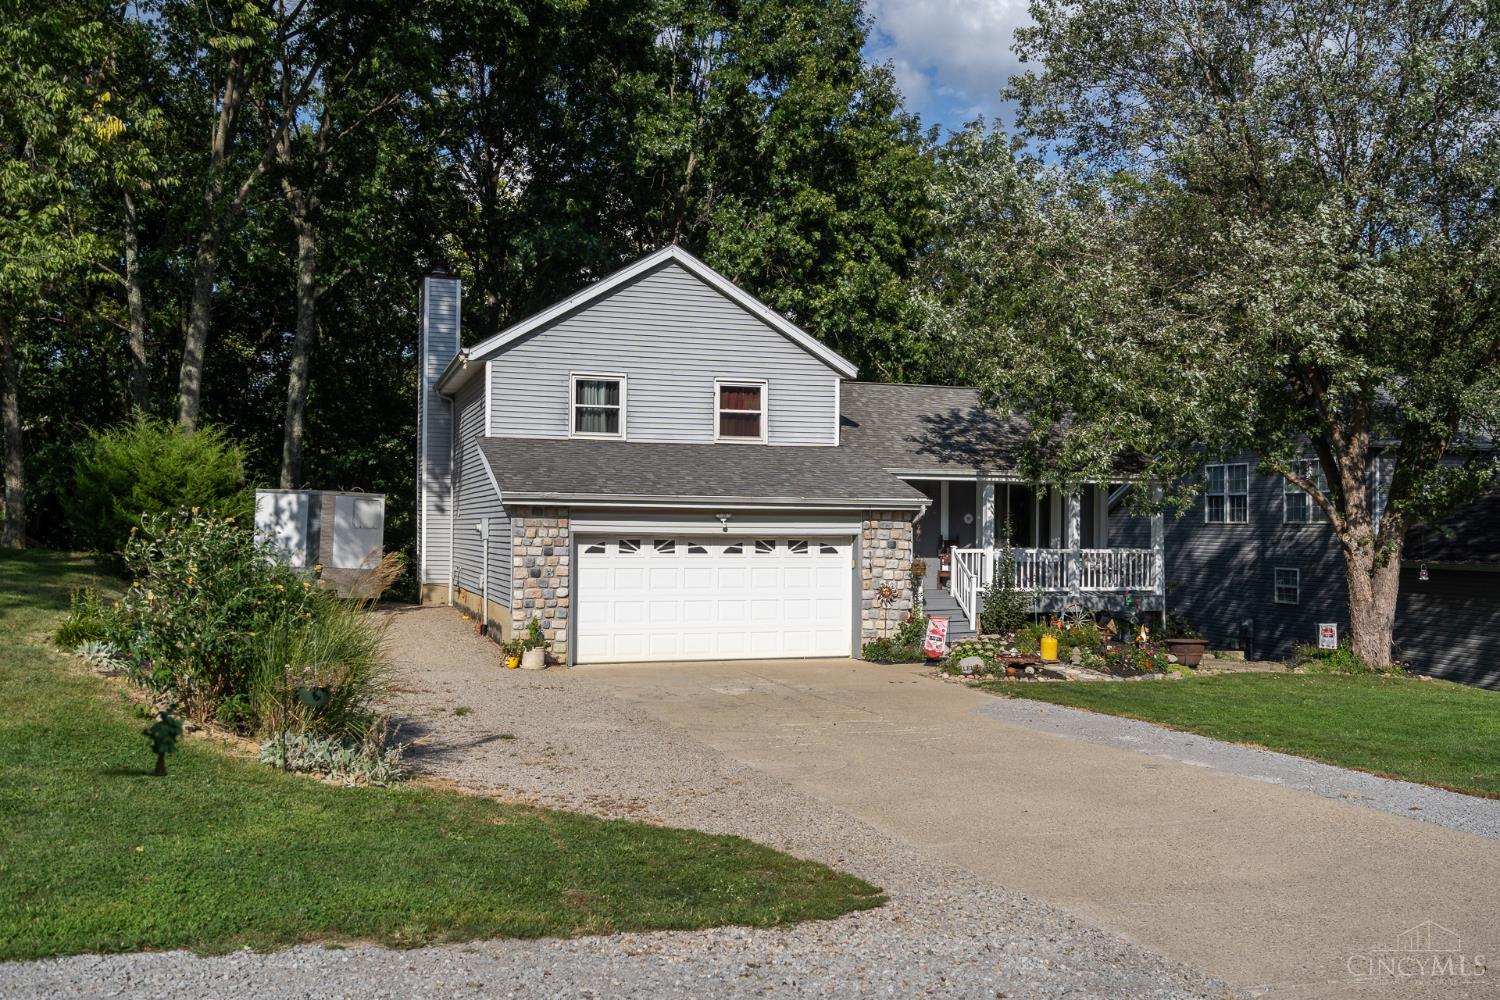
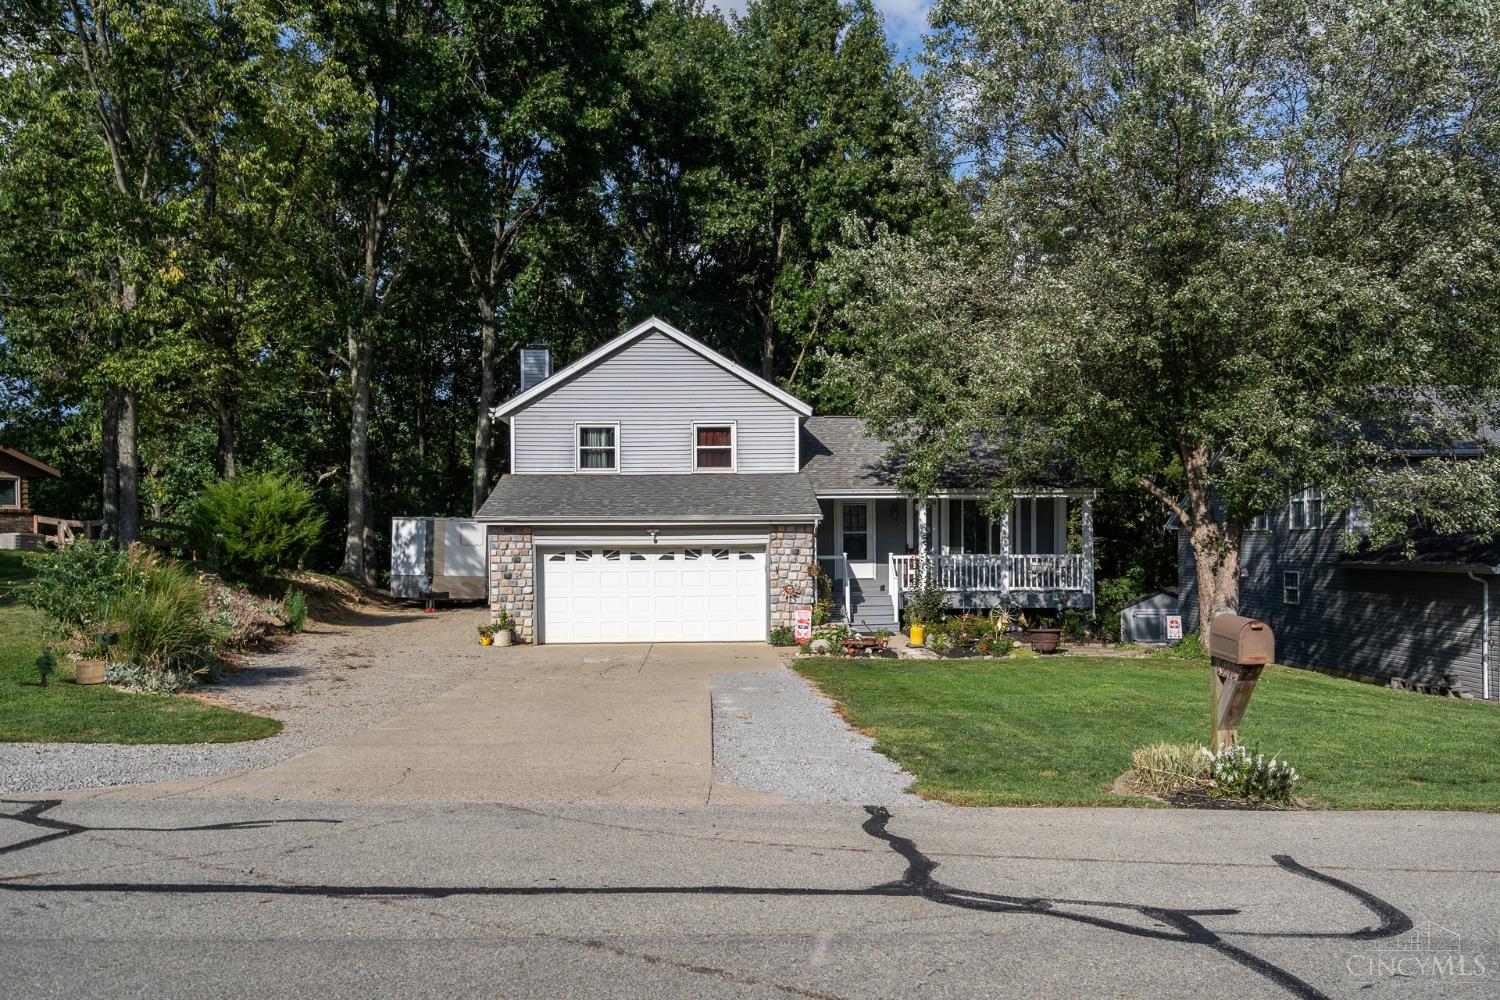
wooden bucket: none [199,724,250,767] -> present [76,661,105,684]

